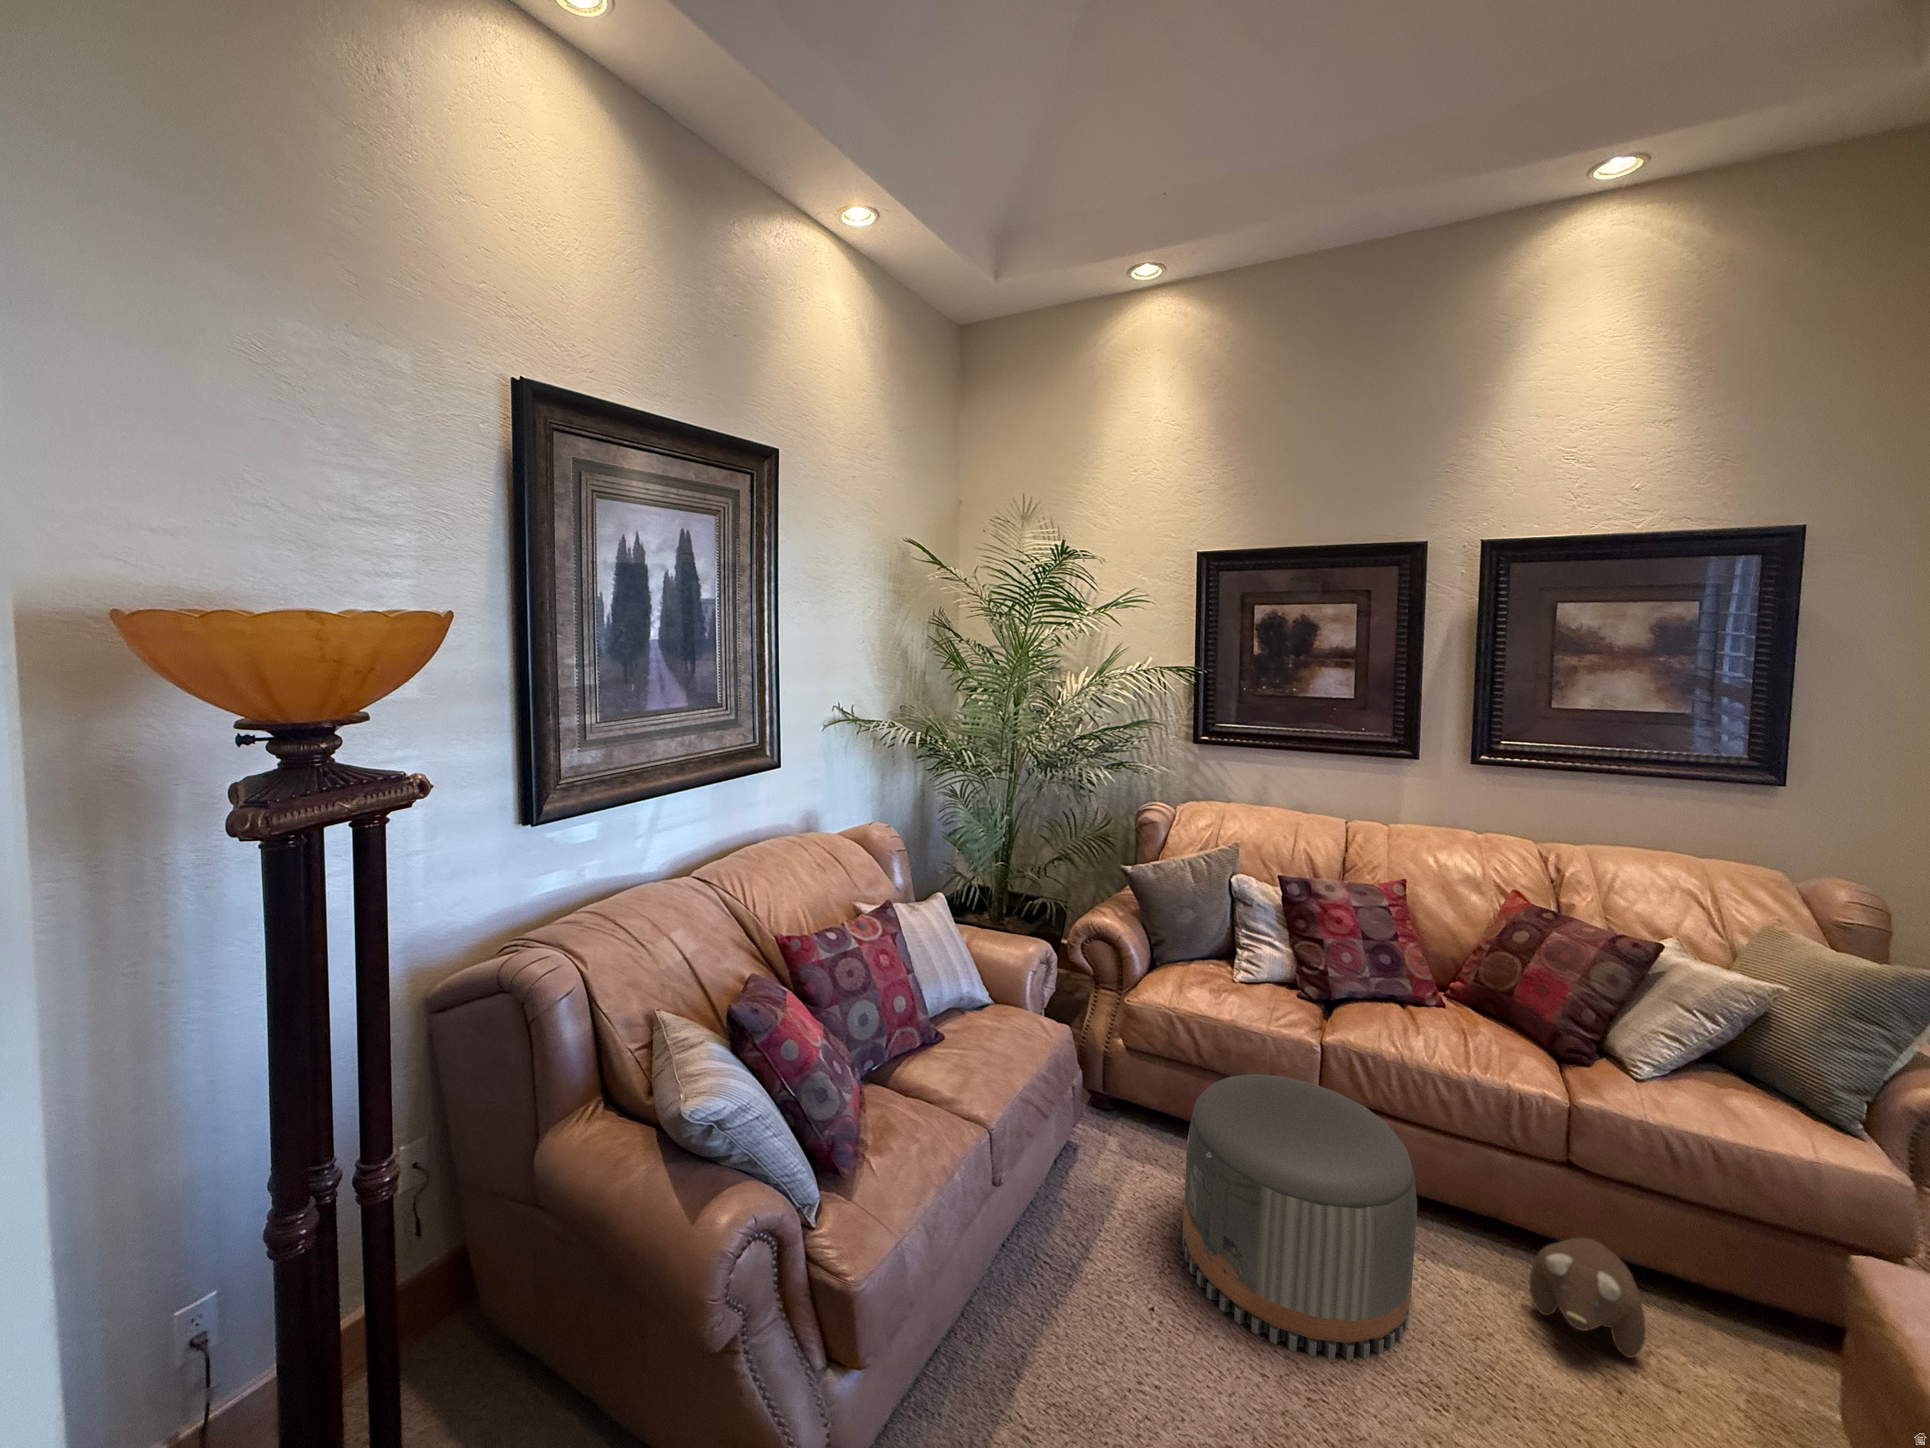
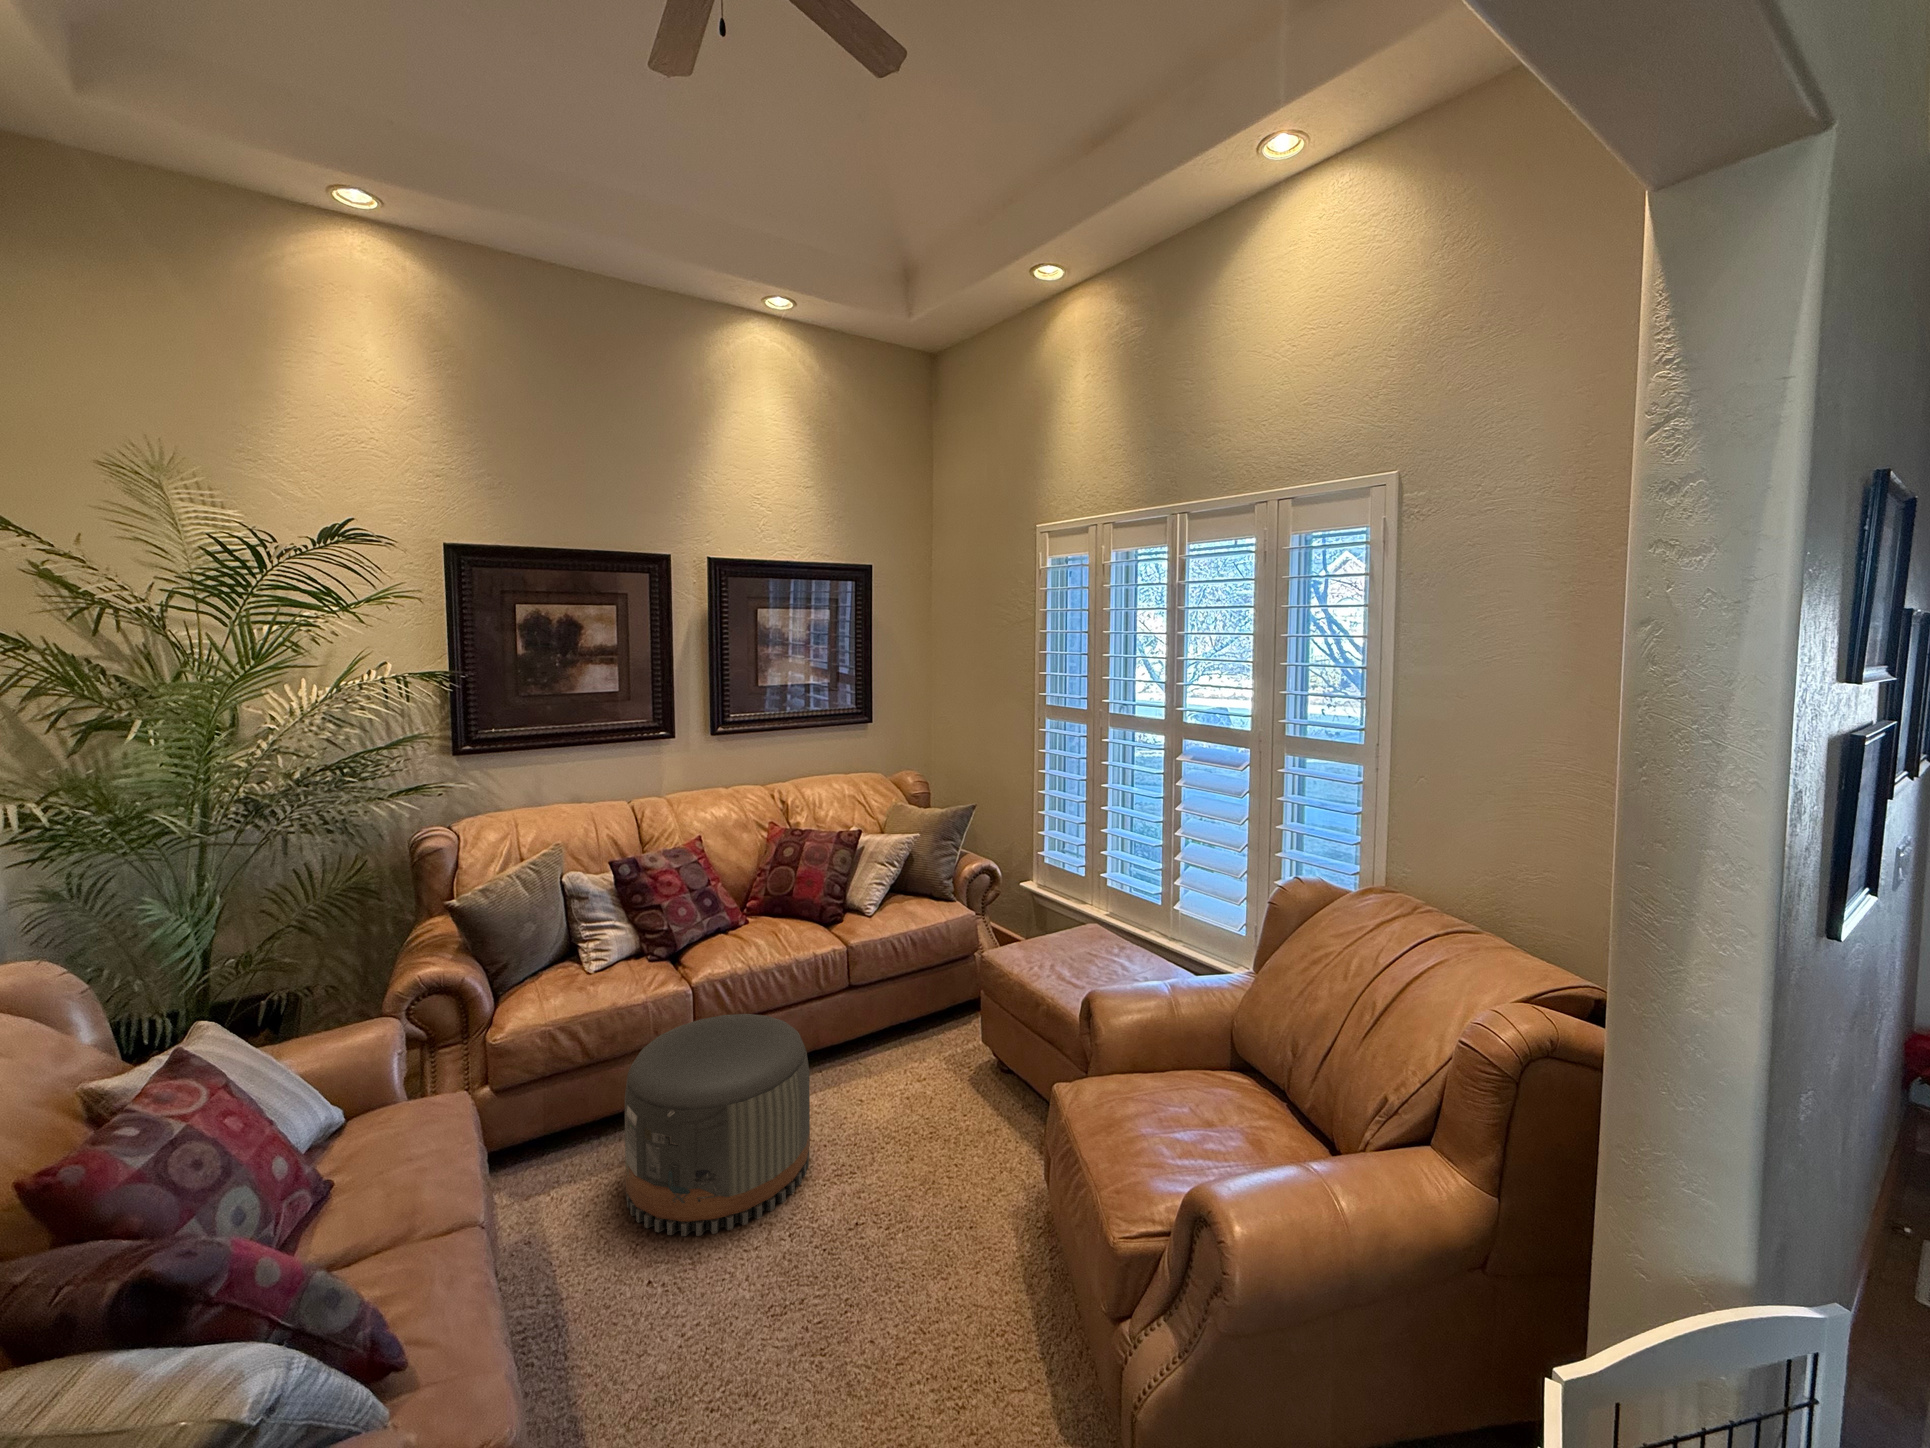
plush toy: present [1529,1238,1646,1358] -> none [851,1024,909,1088]

